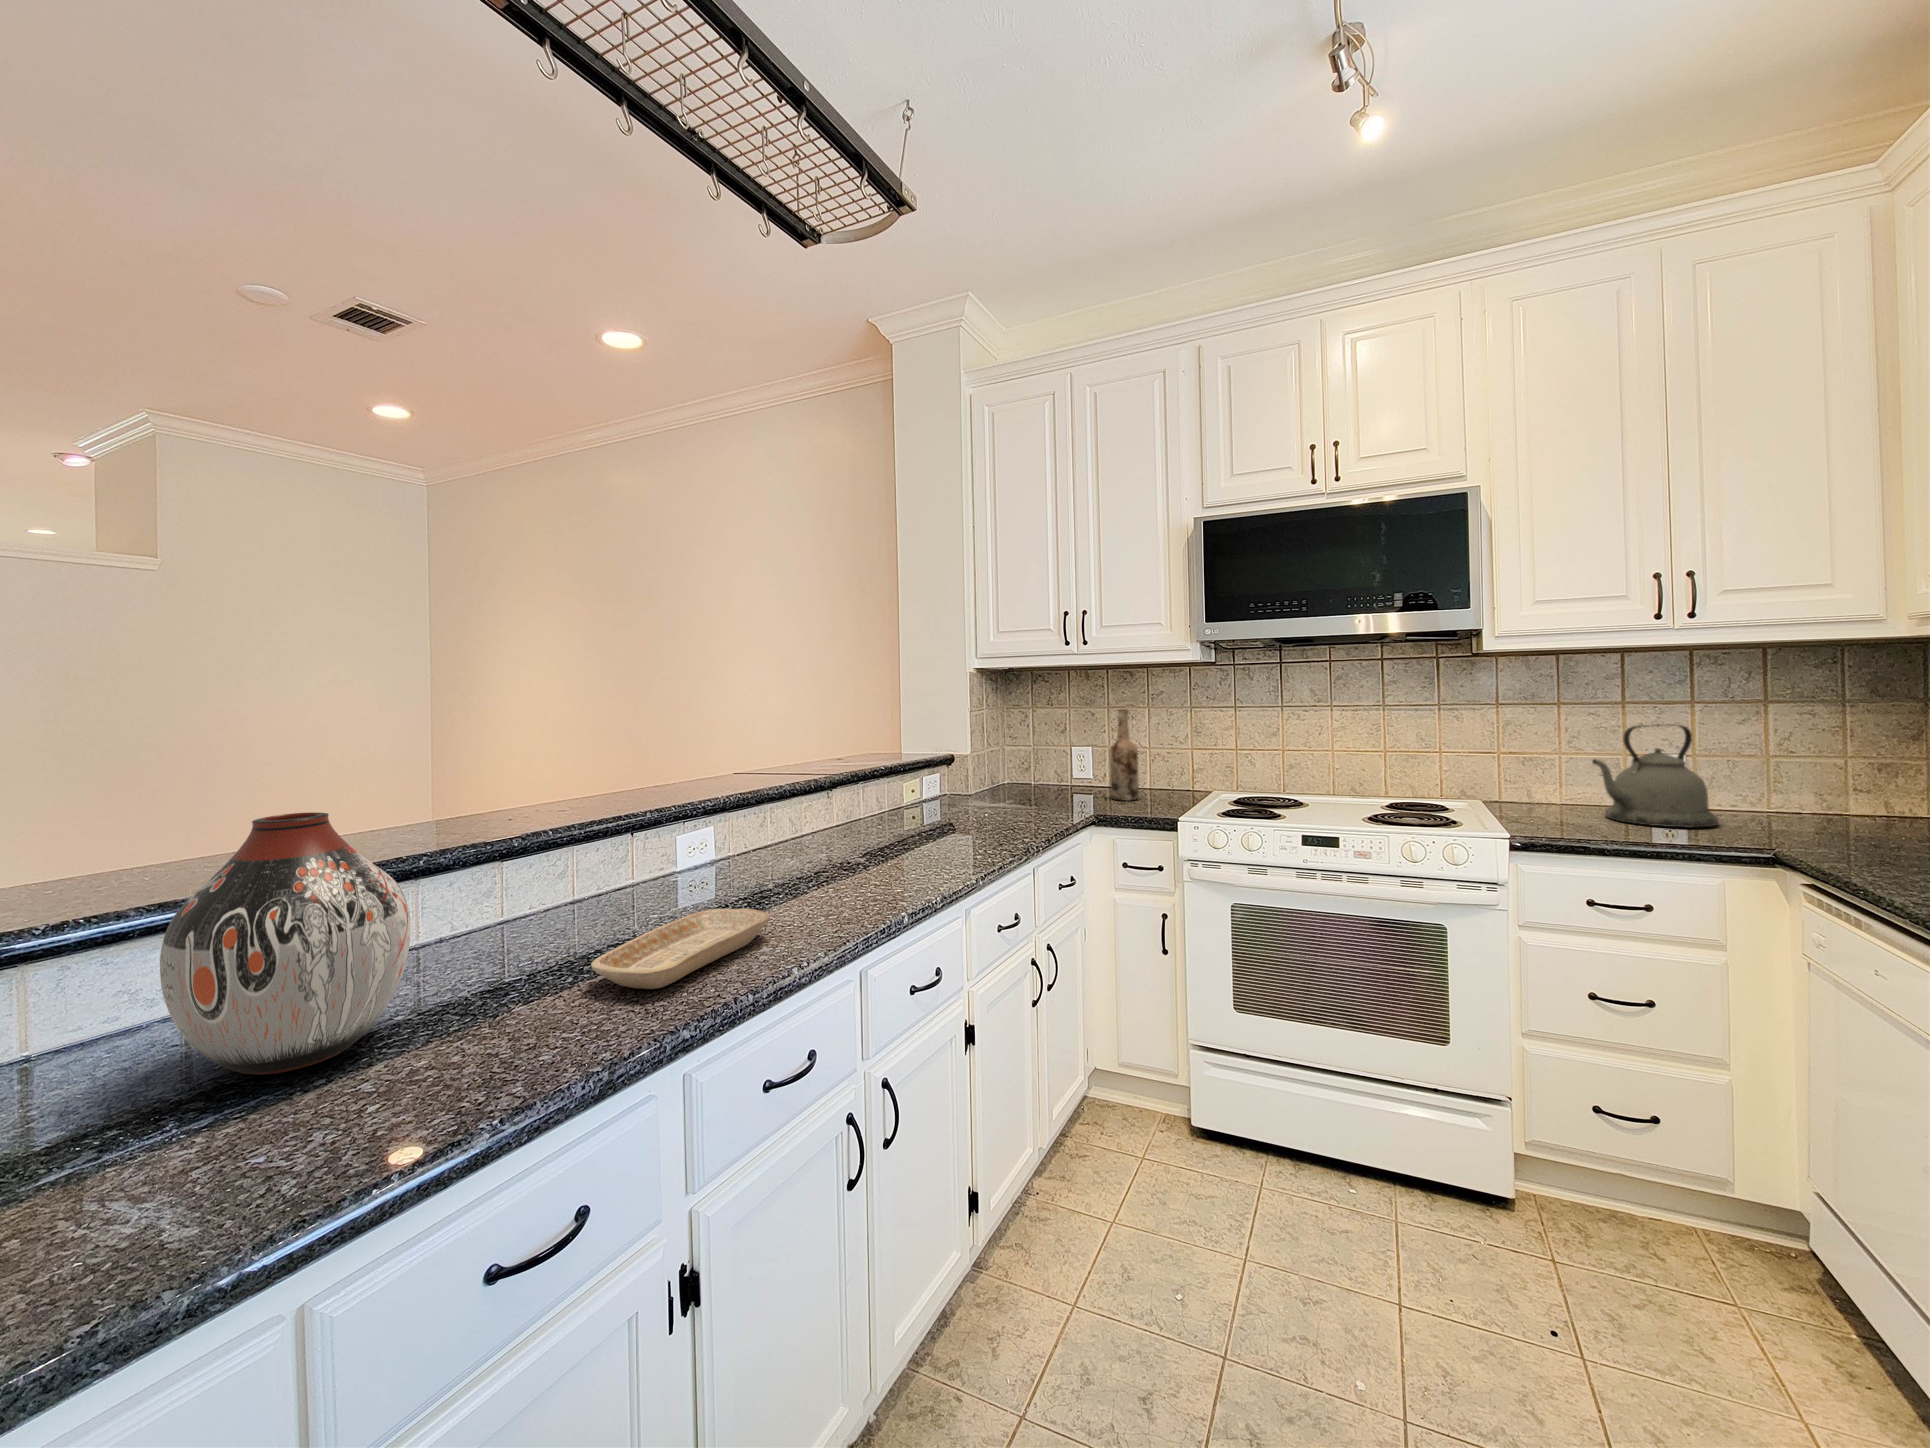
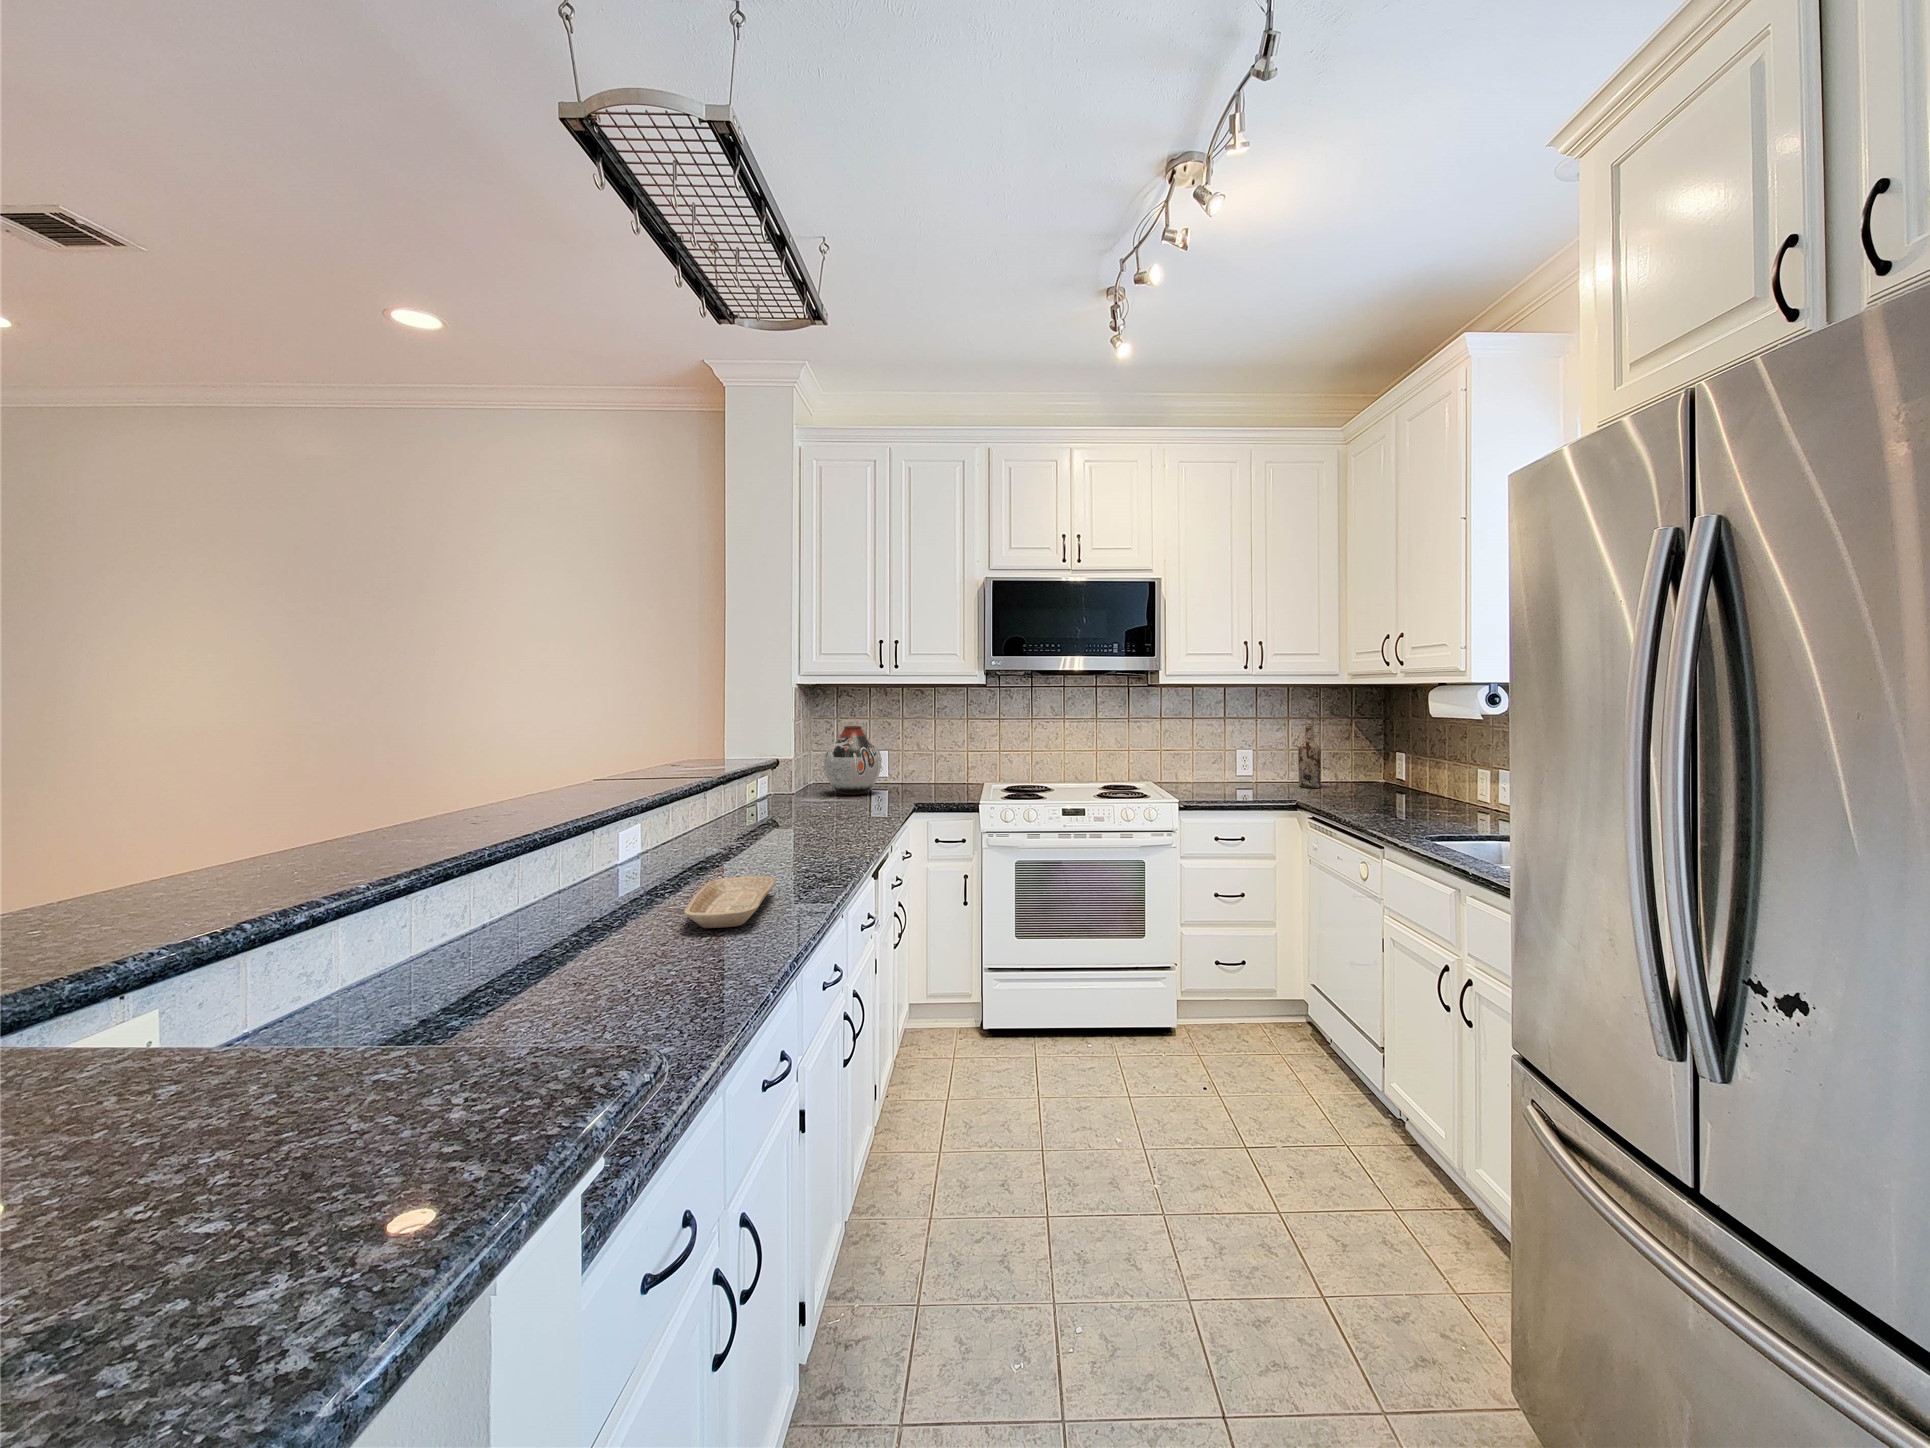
wine bottle: present [1109,709,1139,801] -> present [1298,718,1321,788]
kettle: present [1592,724,1719,827] -> none [1215,730,1272,792]
vase: present [160,813,410,1075] -> present [824,726,881,795]

